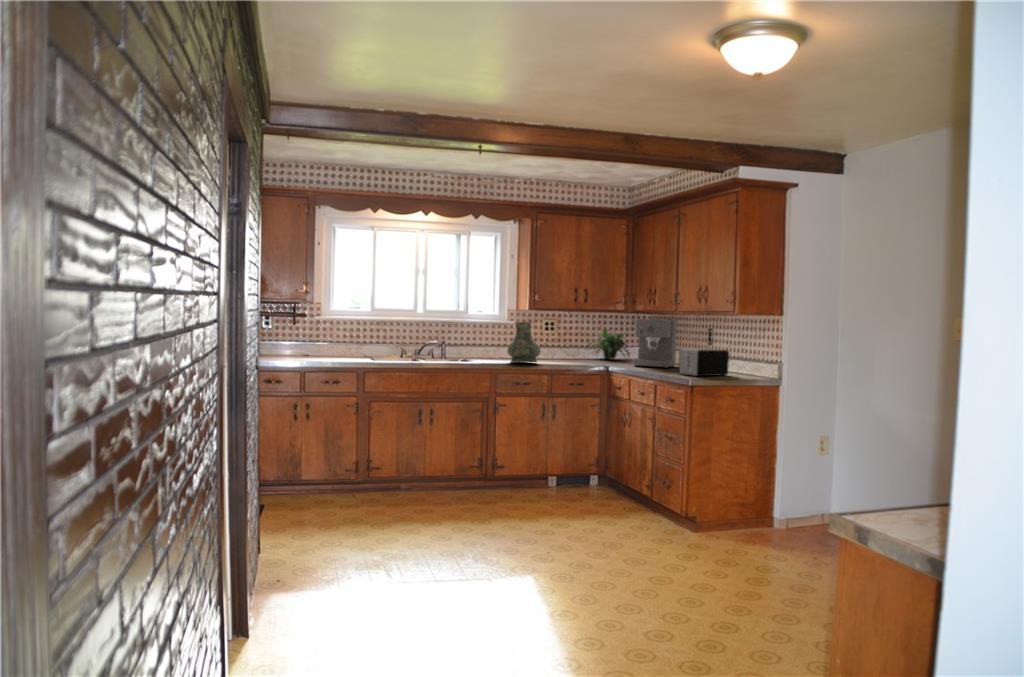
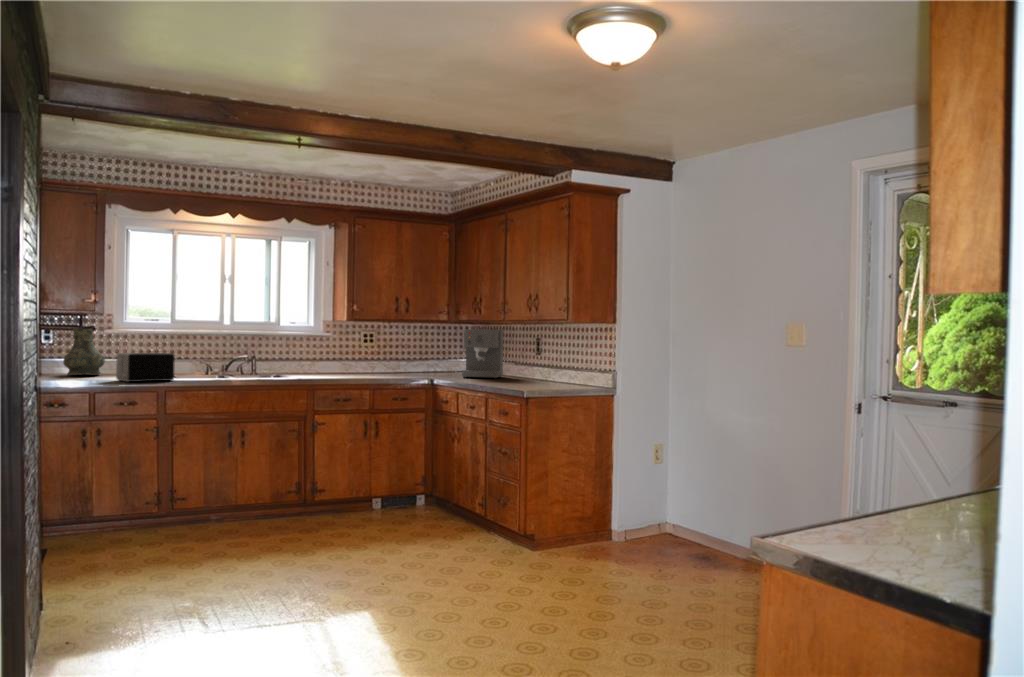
vase: present [507,322,540,363] -> present [63,329,105,375]
potted plant: present [587,328,629,359] -> none [409,339,454,372]
toaster: present [679,349,729,376] -> present [116,353,175,382]

